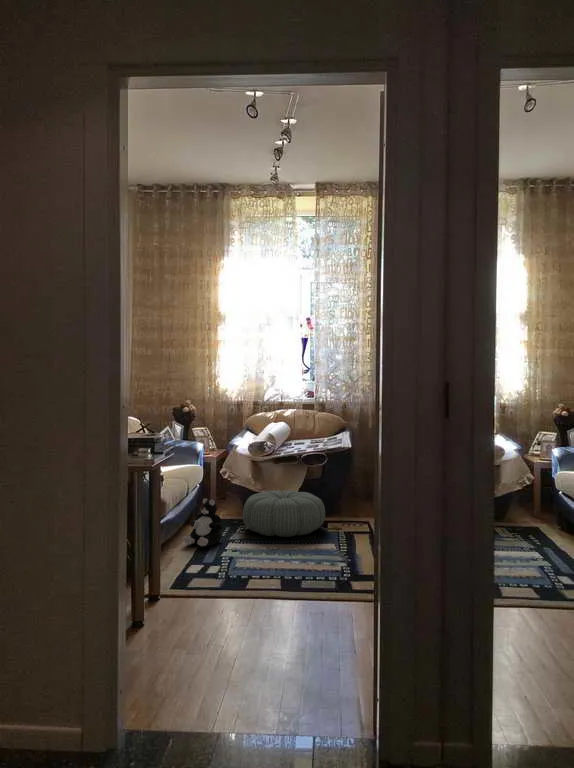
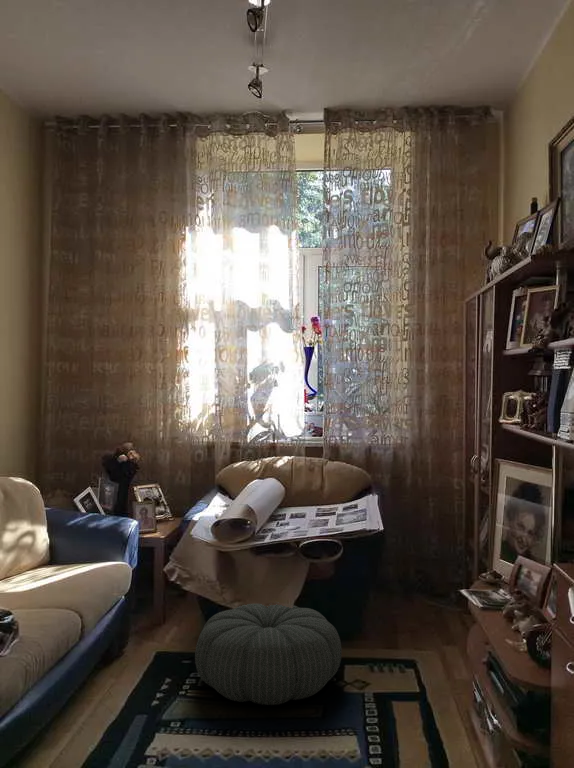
plush toy: present [183,498,222,547] -> none [72,637,149,741]

